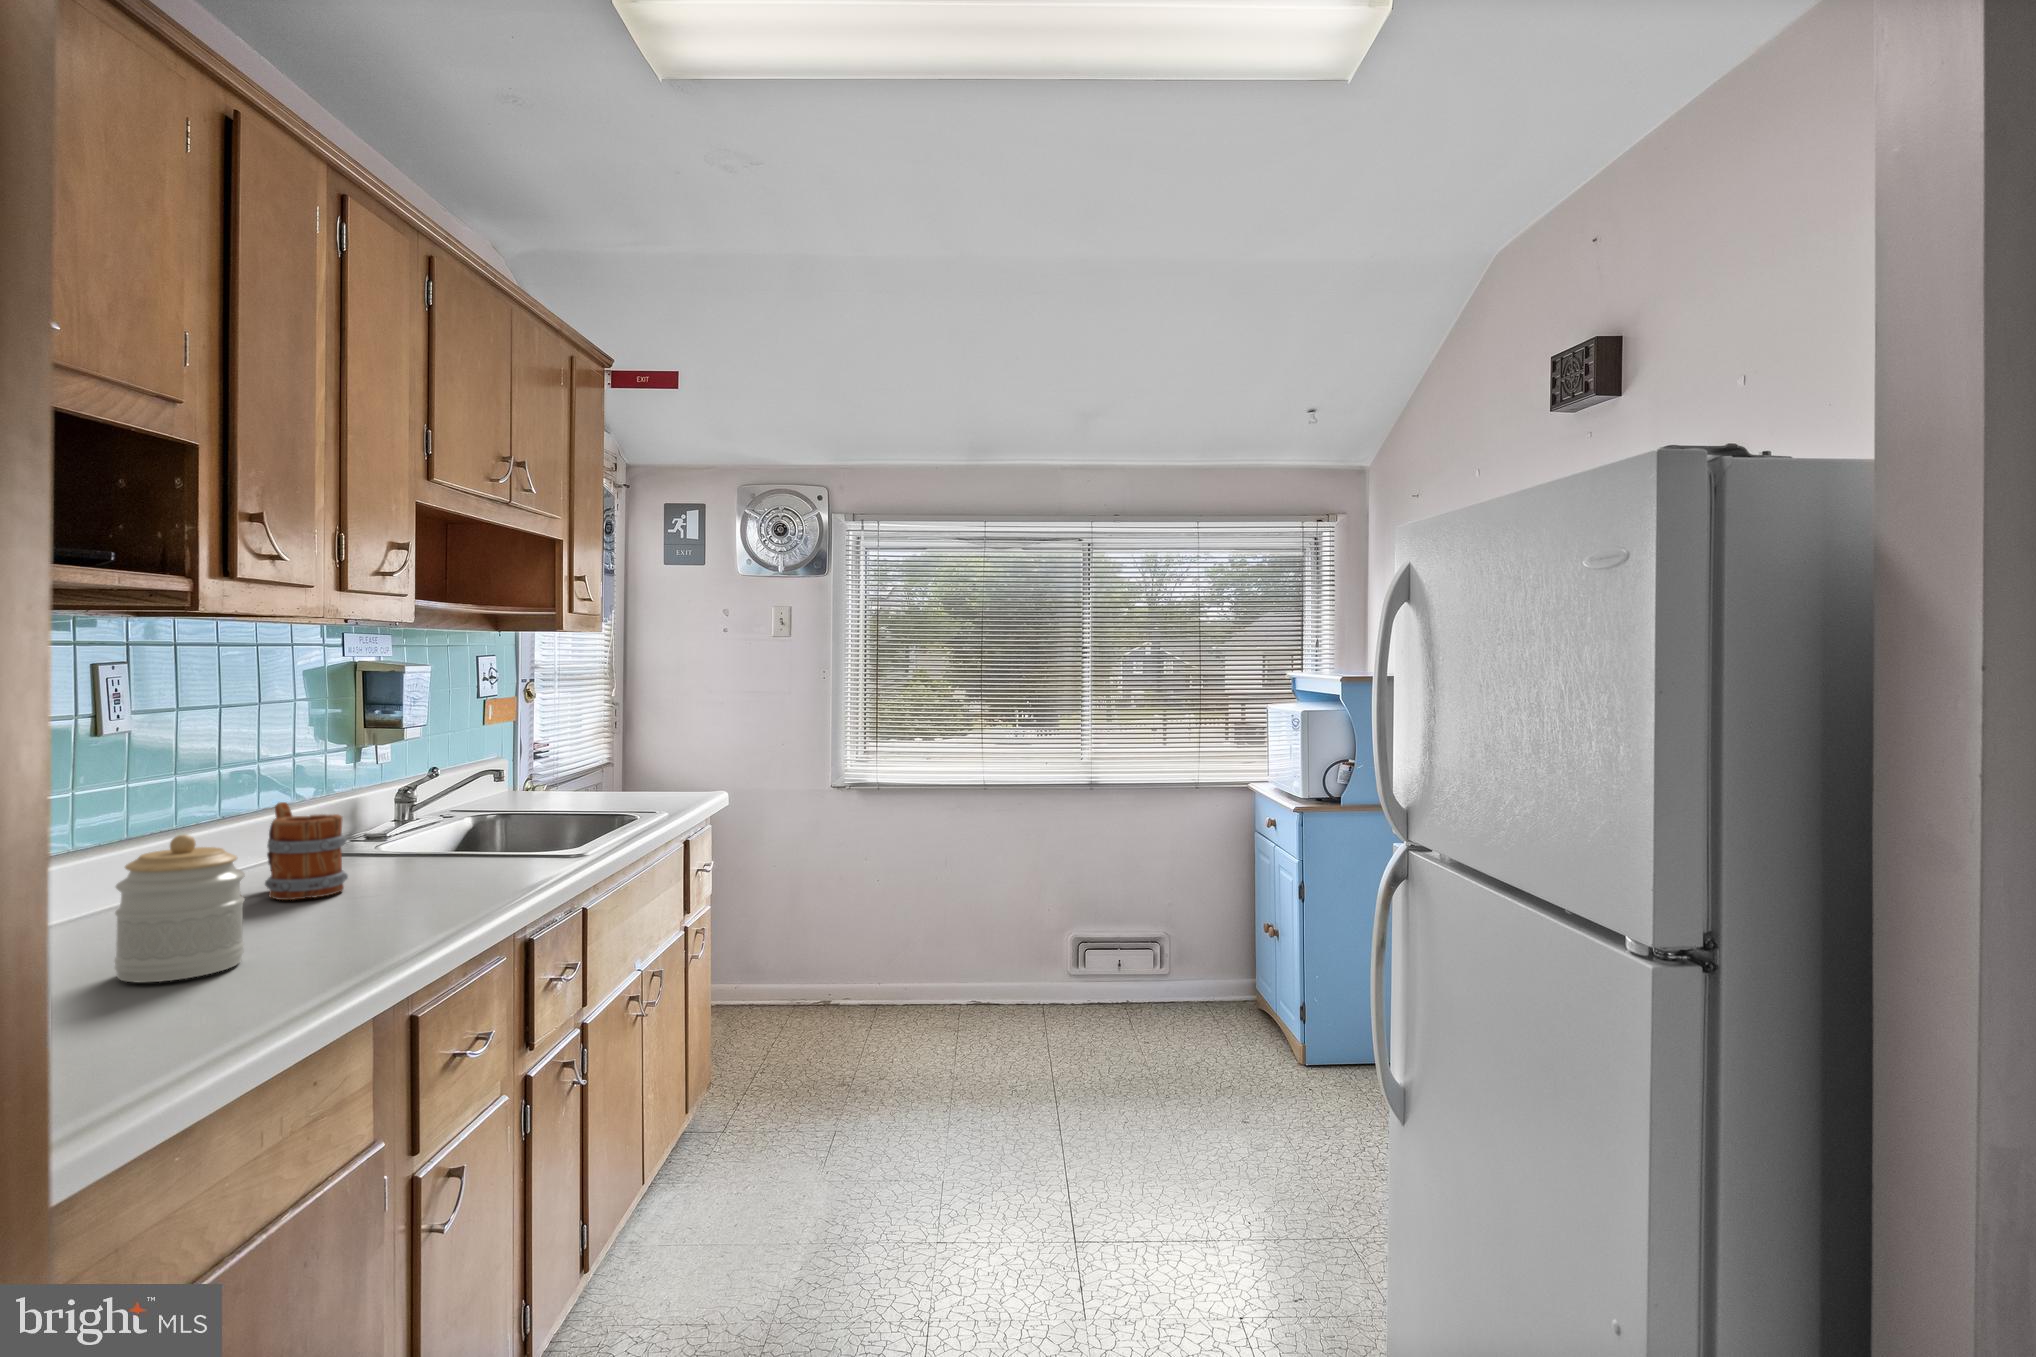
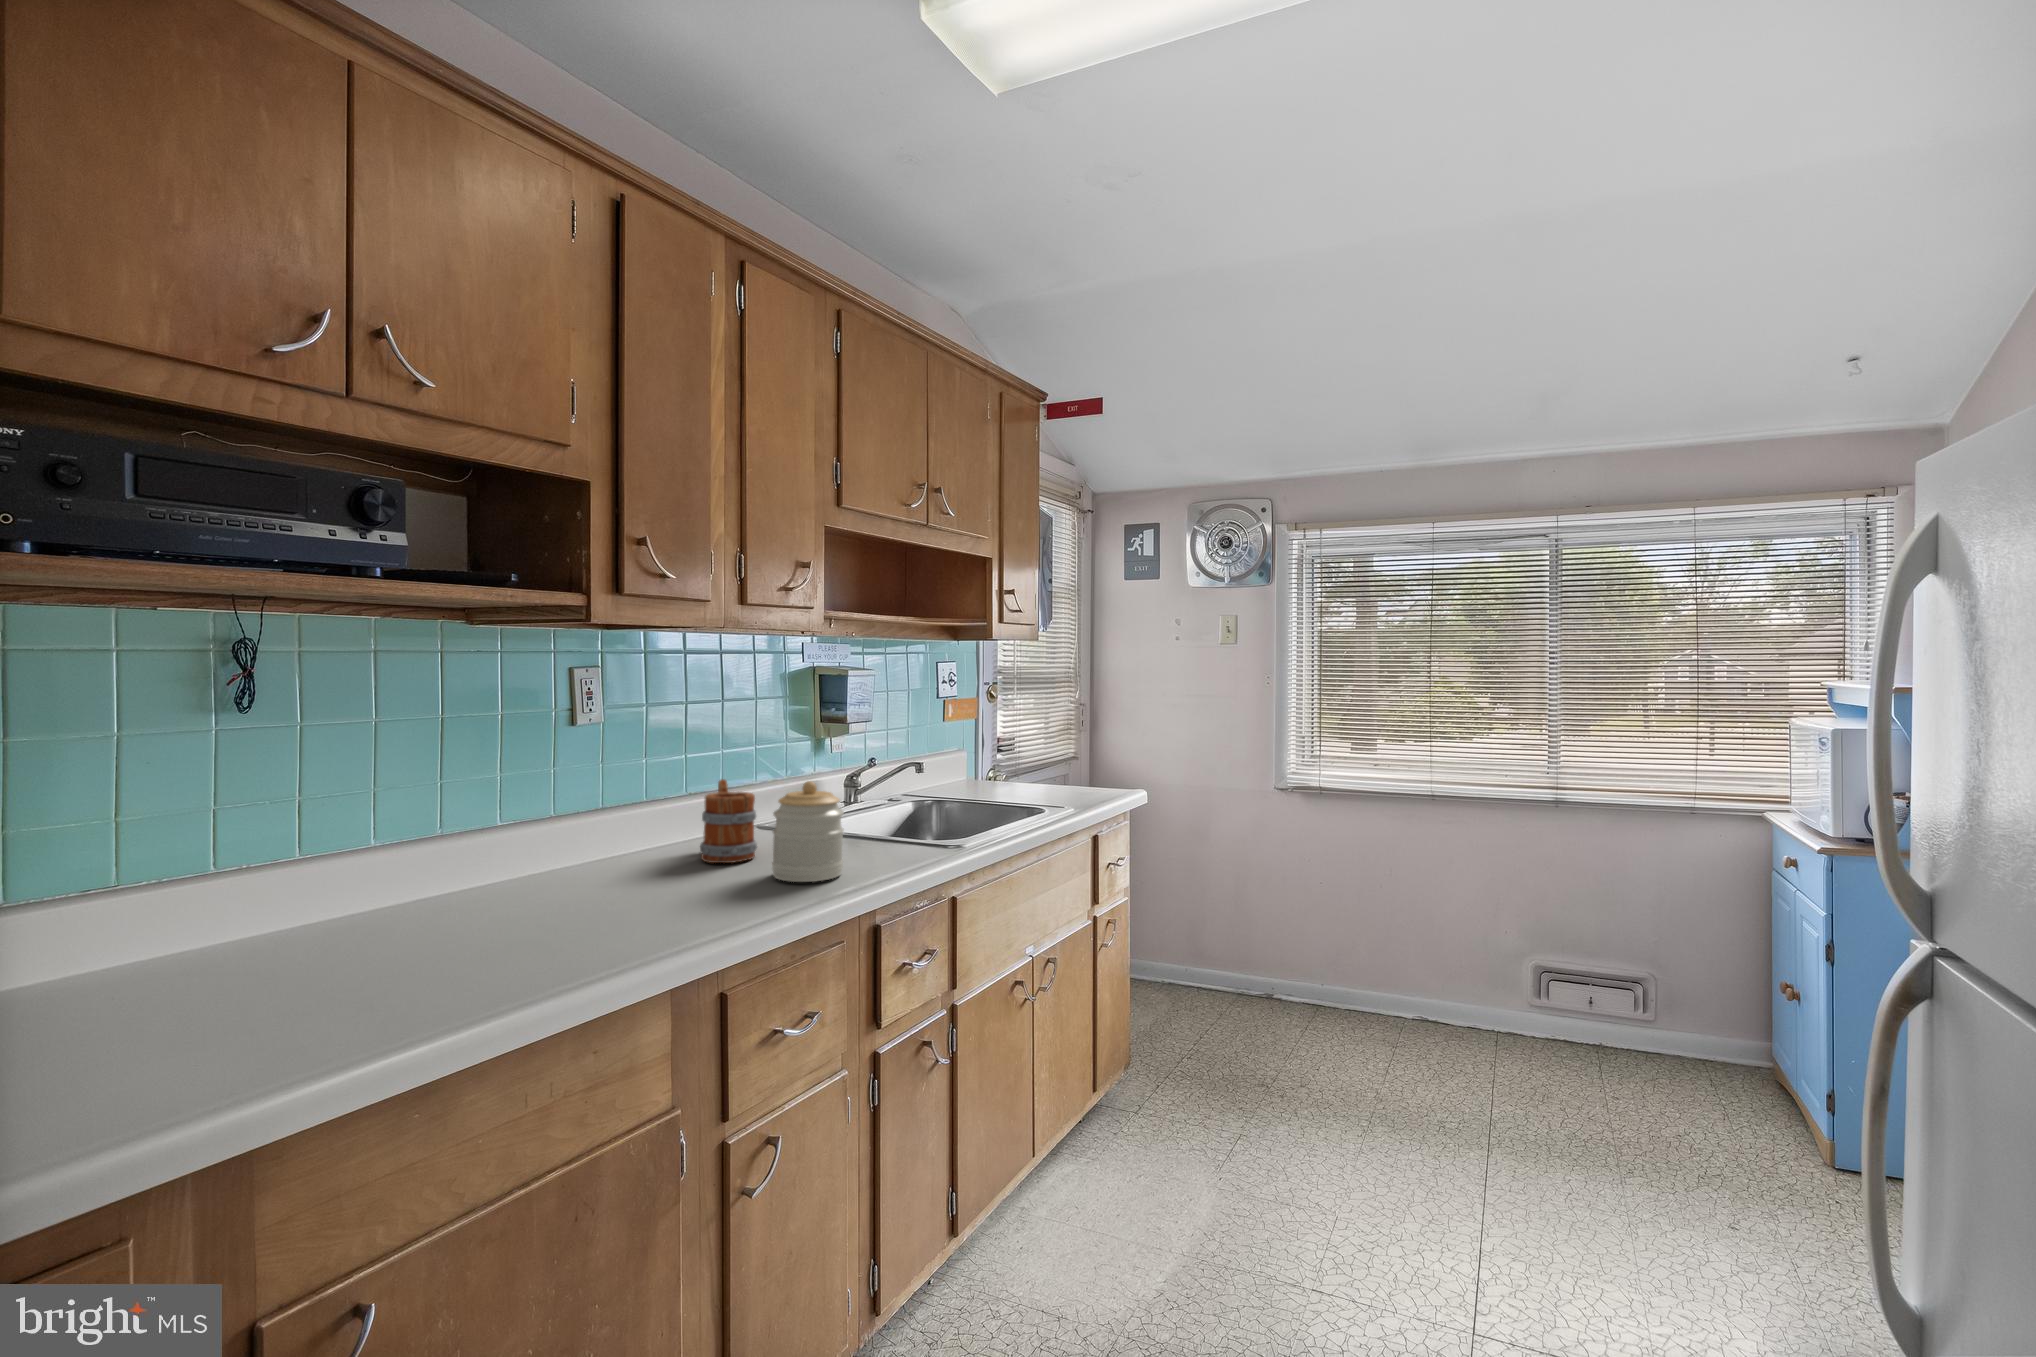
jar: present [114,835,245,982] -> present [772,781,844,882]

